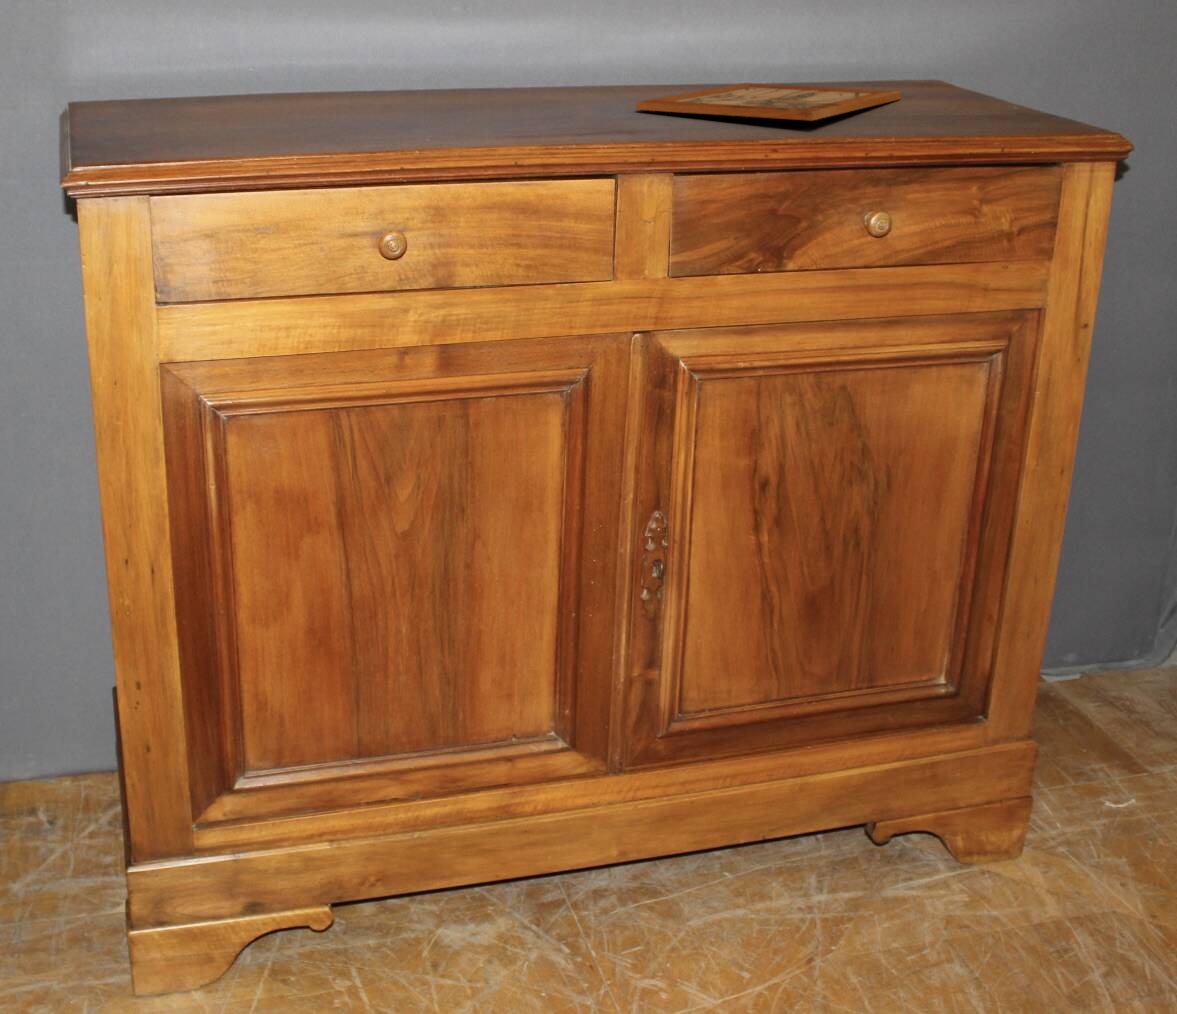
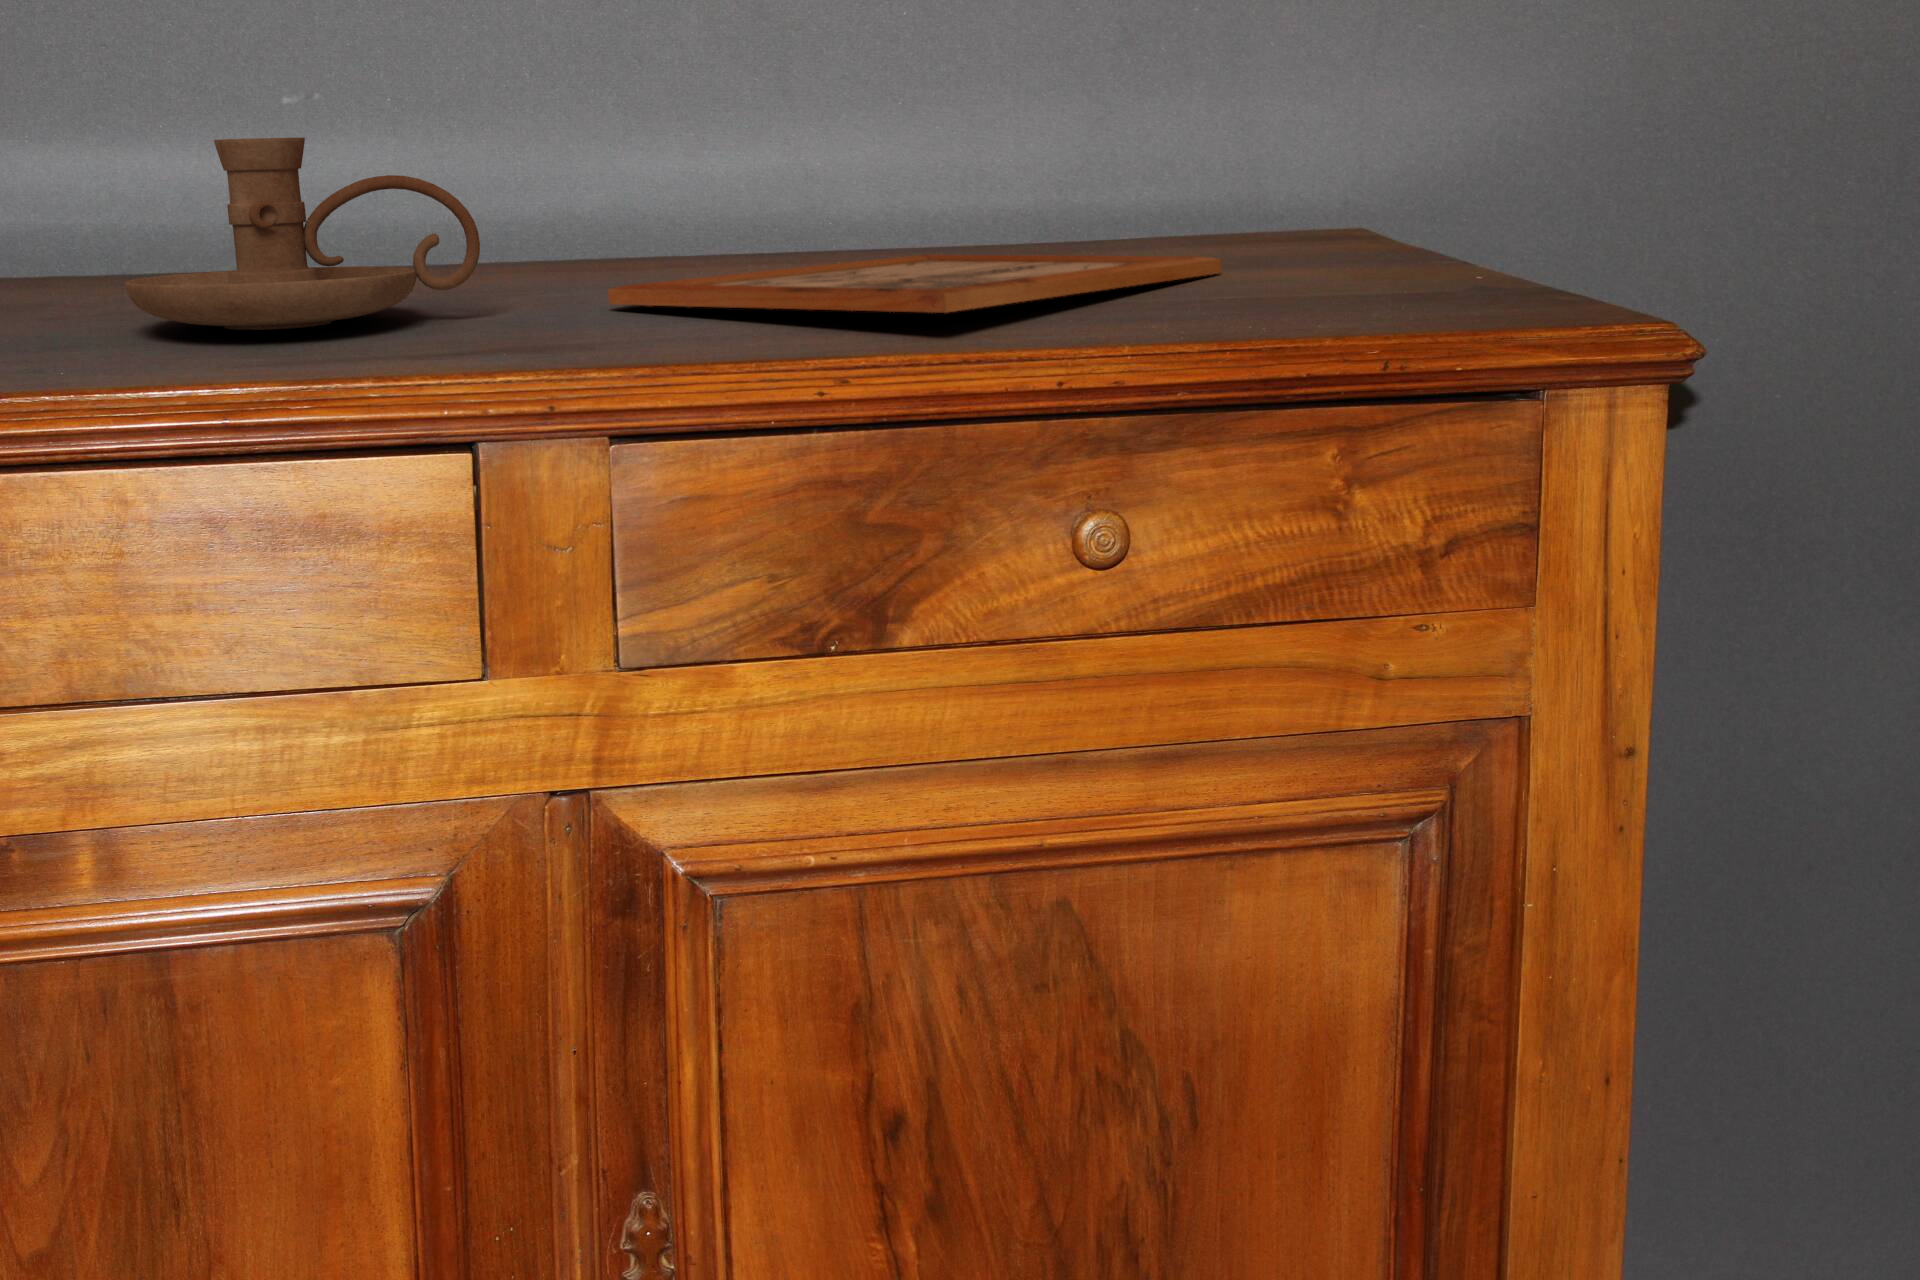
candle holder: none [431,28,586,119] -> present [125,138,480,330]

